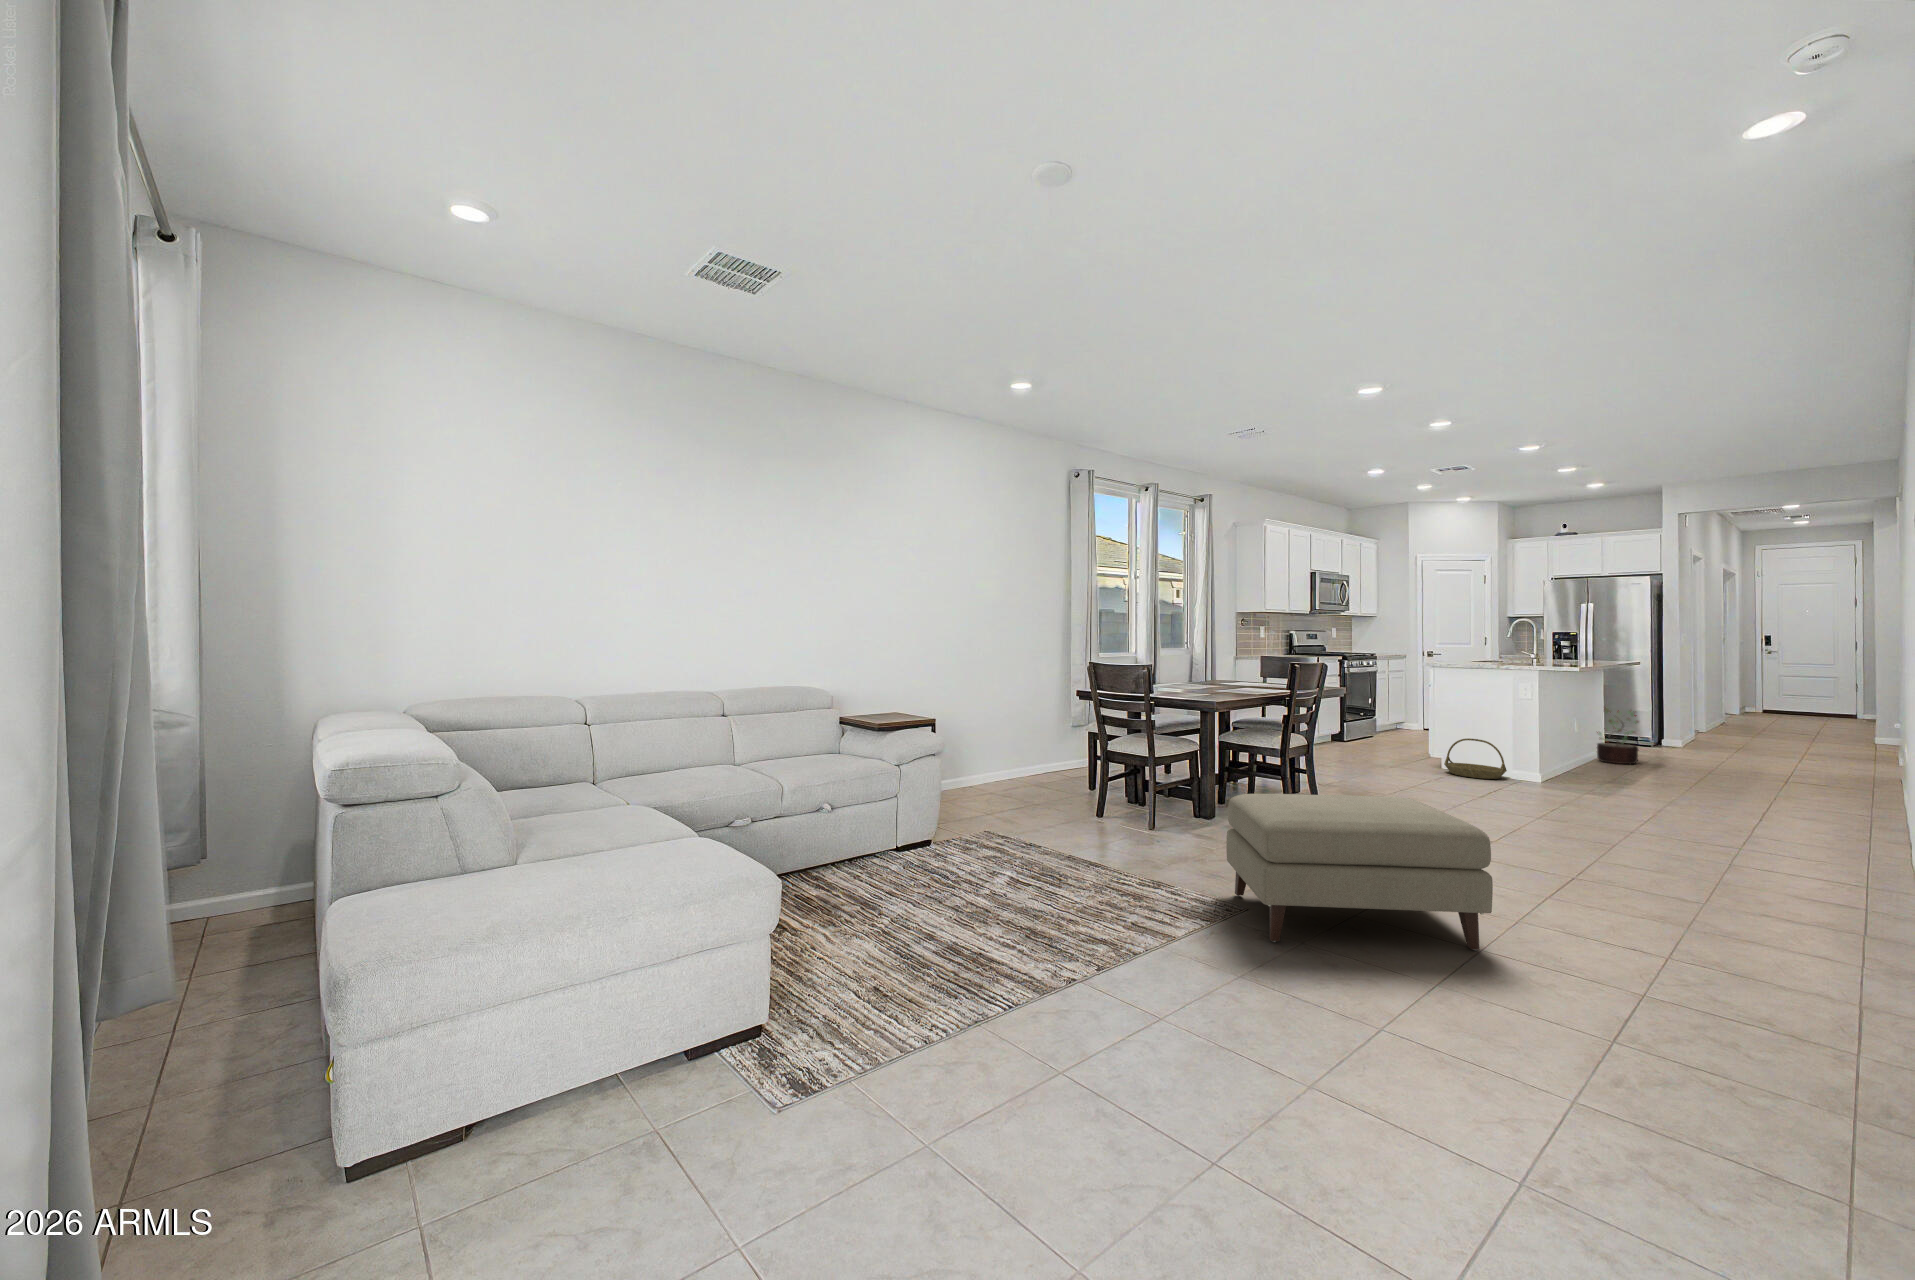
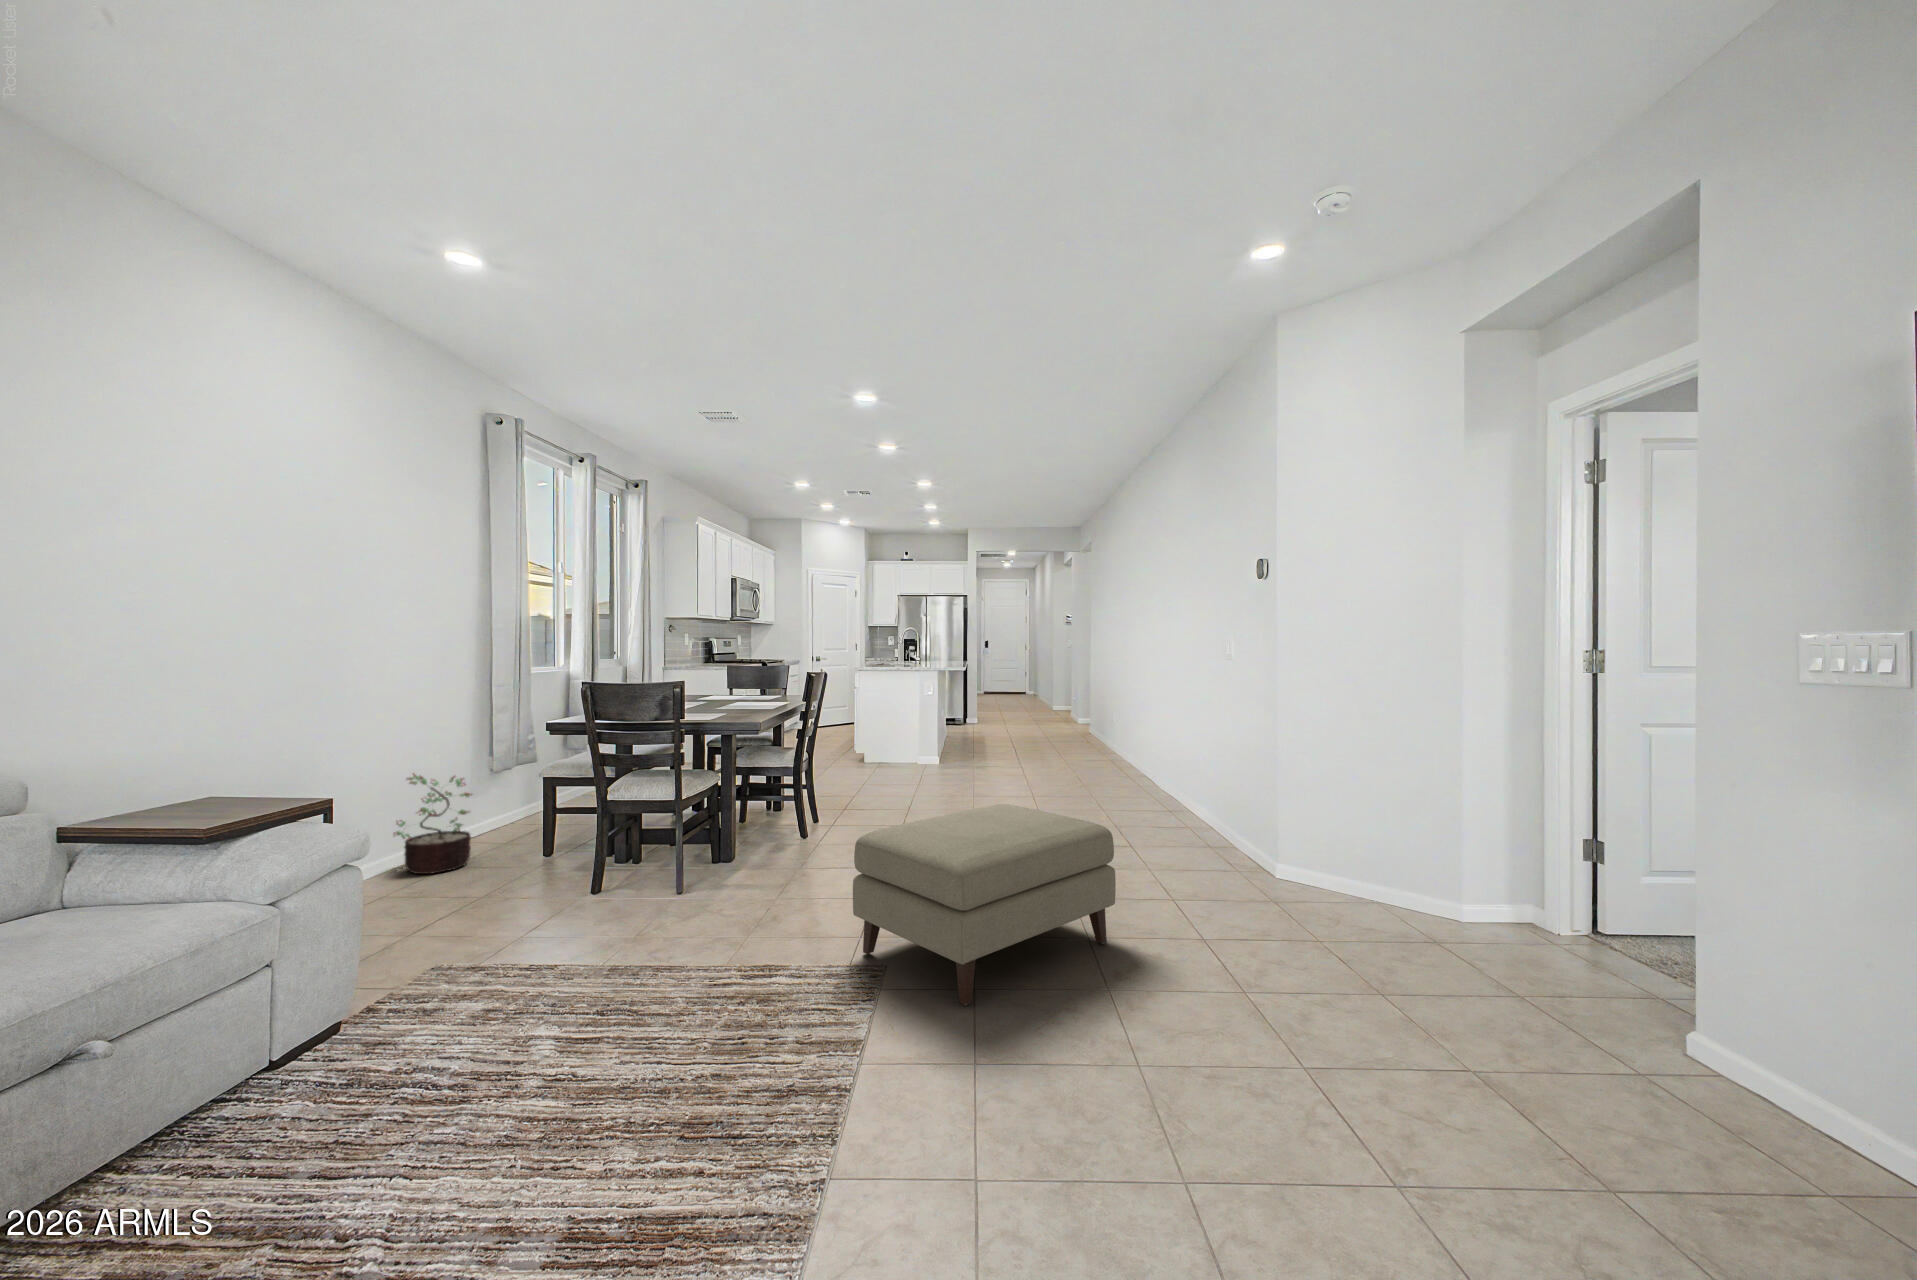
decorative plant: present [1597,708,1638,764] -> present [393,774,471,874]
basket: present [1444,738,1507,779] -> none [874,732,922,767]

